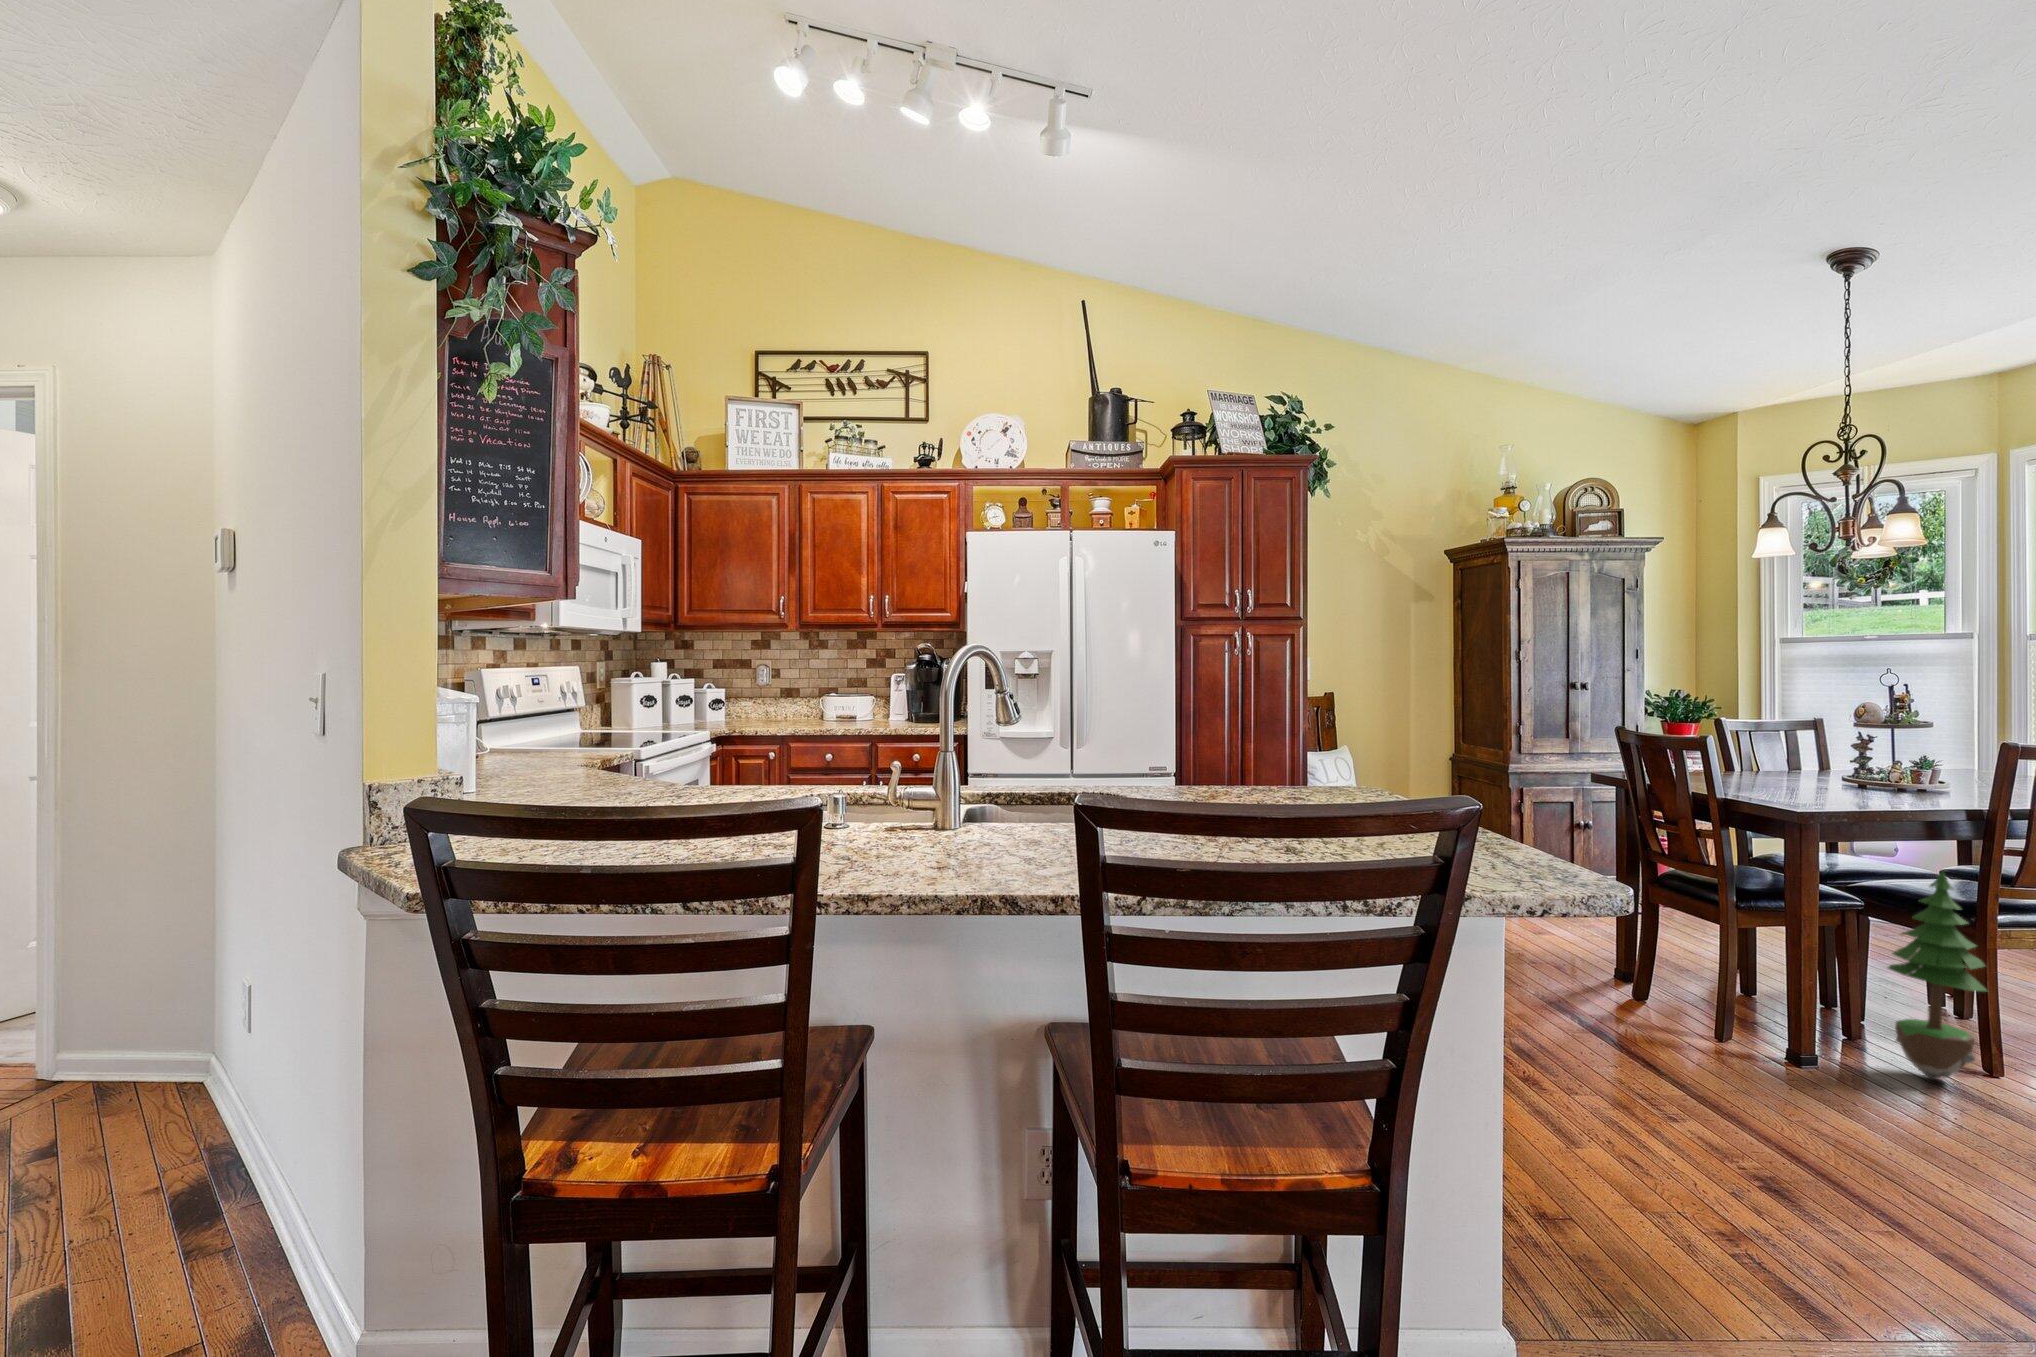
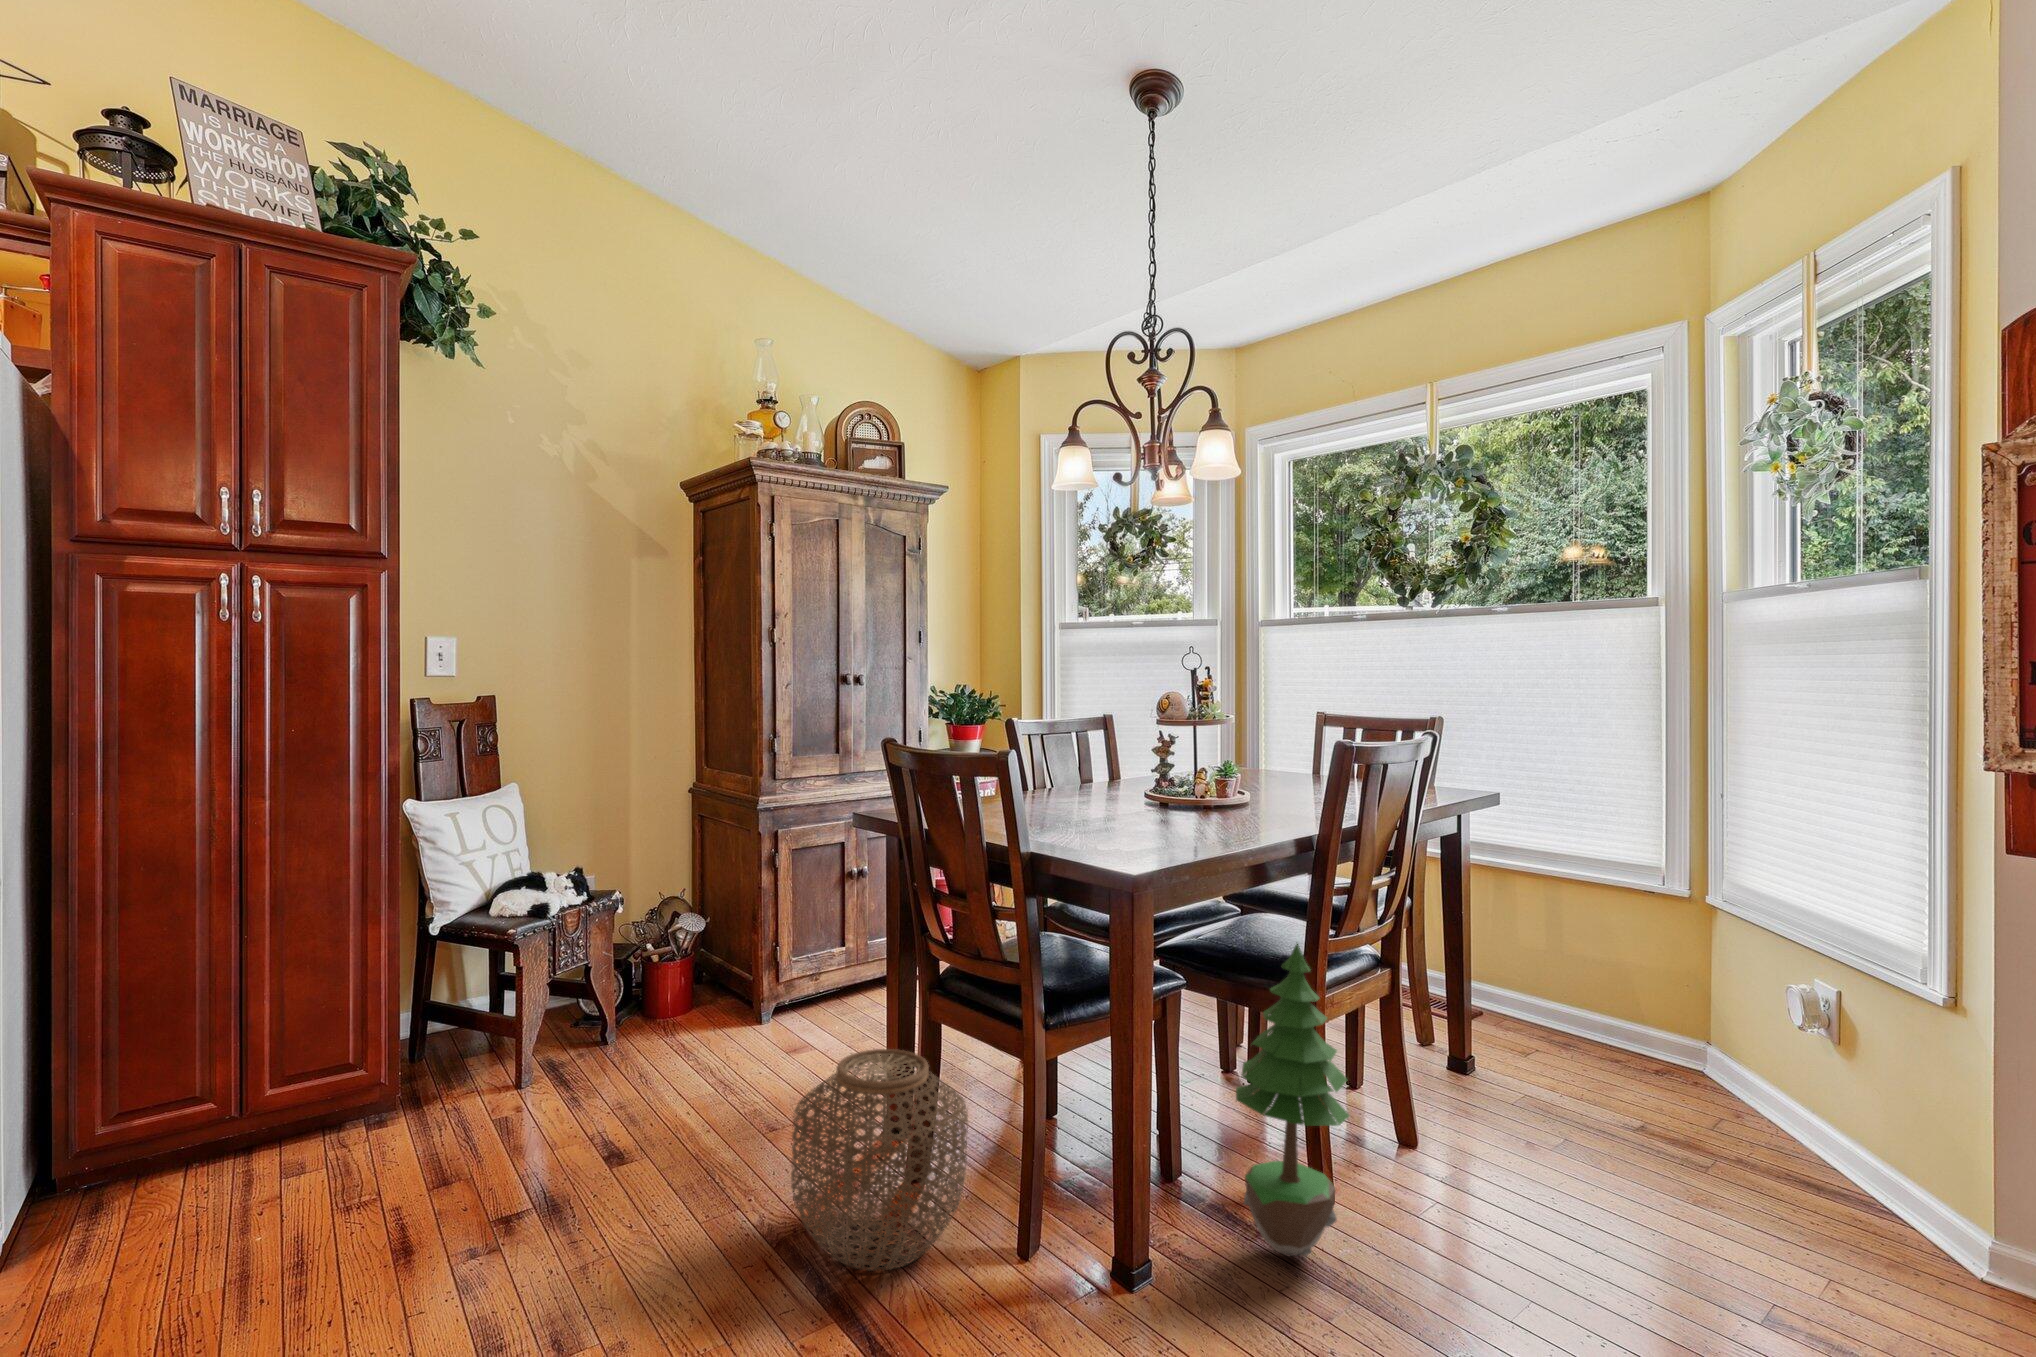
woven basket: none [1558,908,1676,1028] -> present [791,1049,968,1270]

